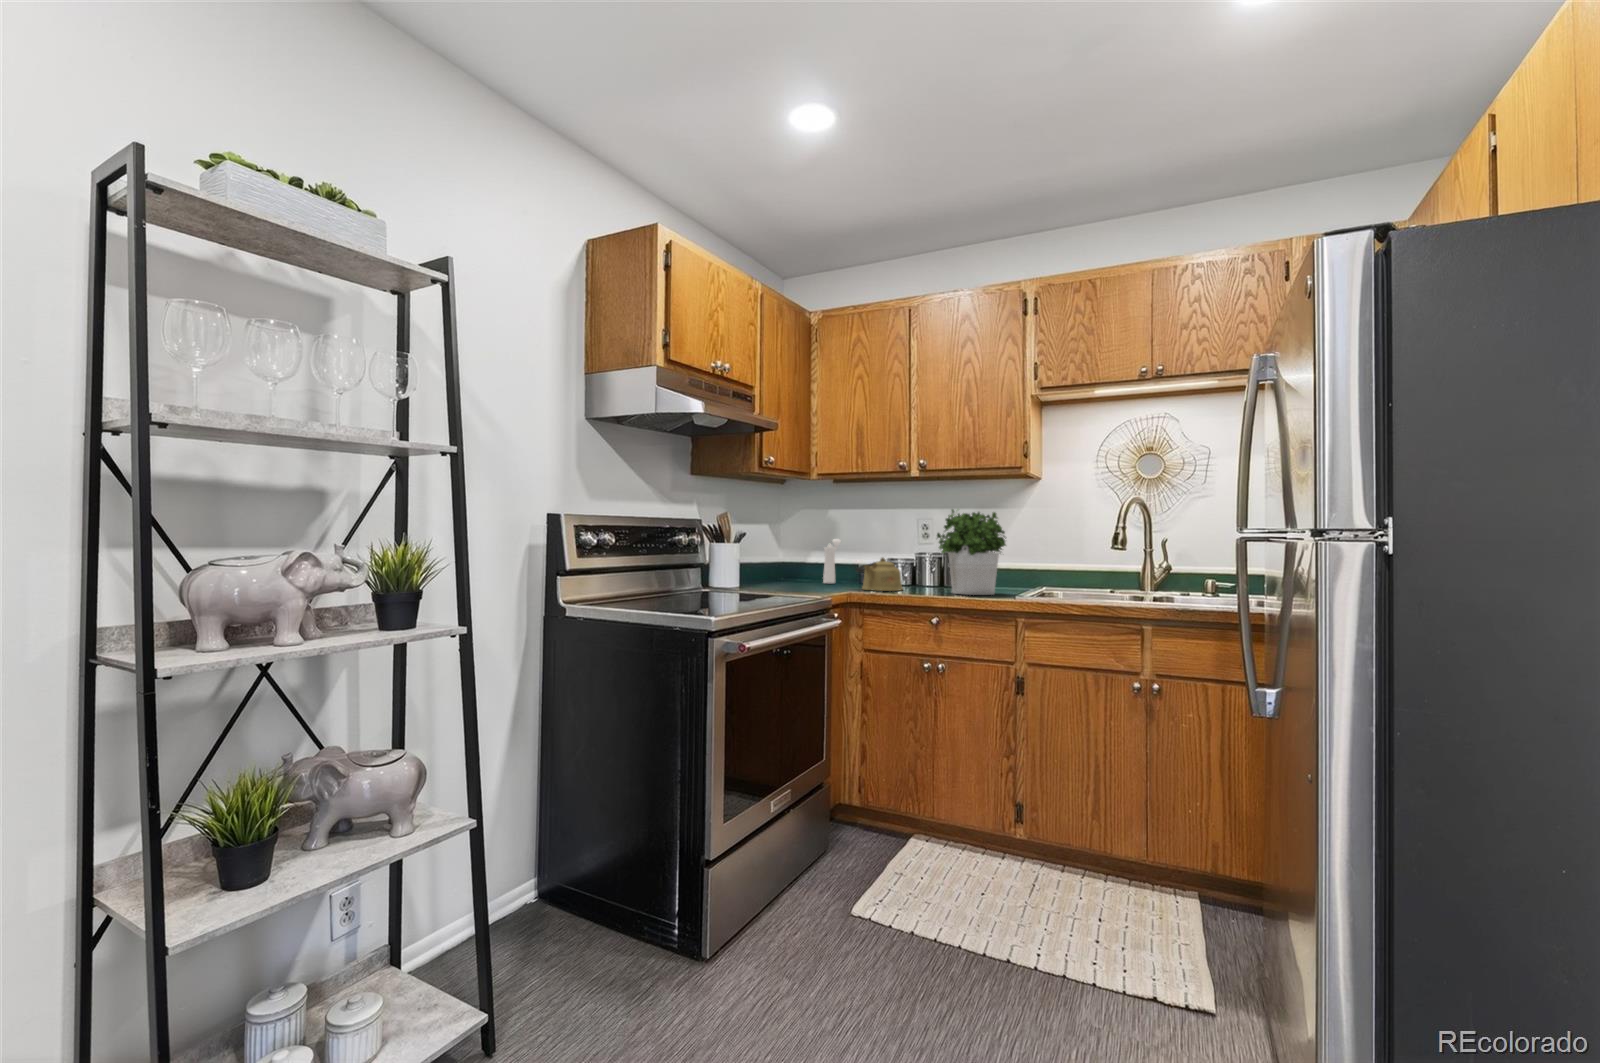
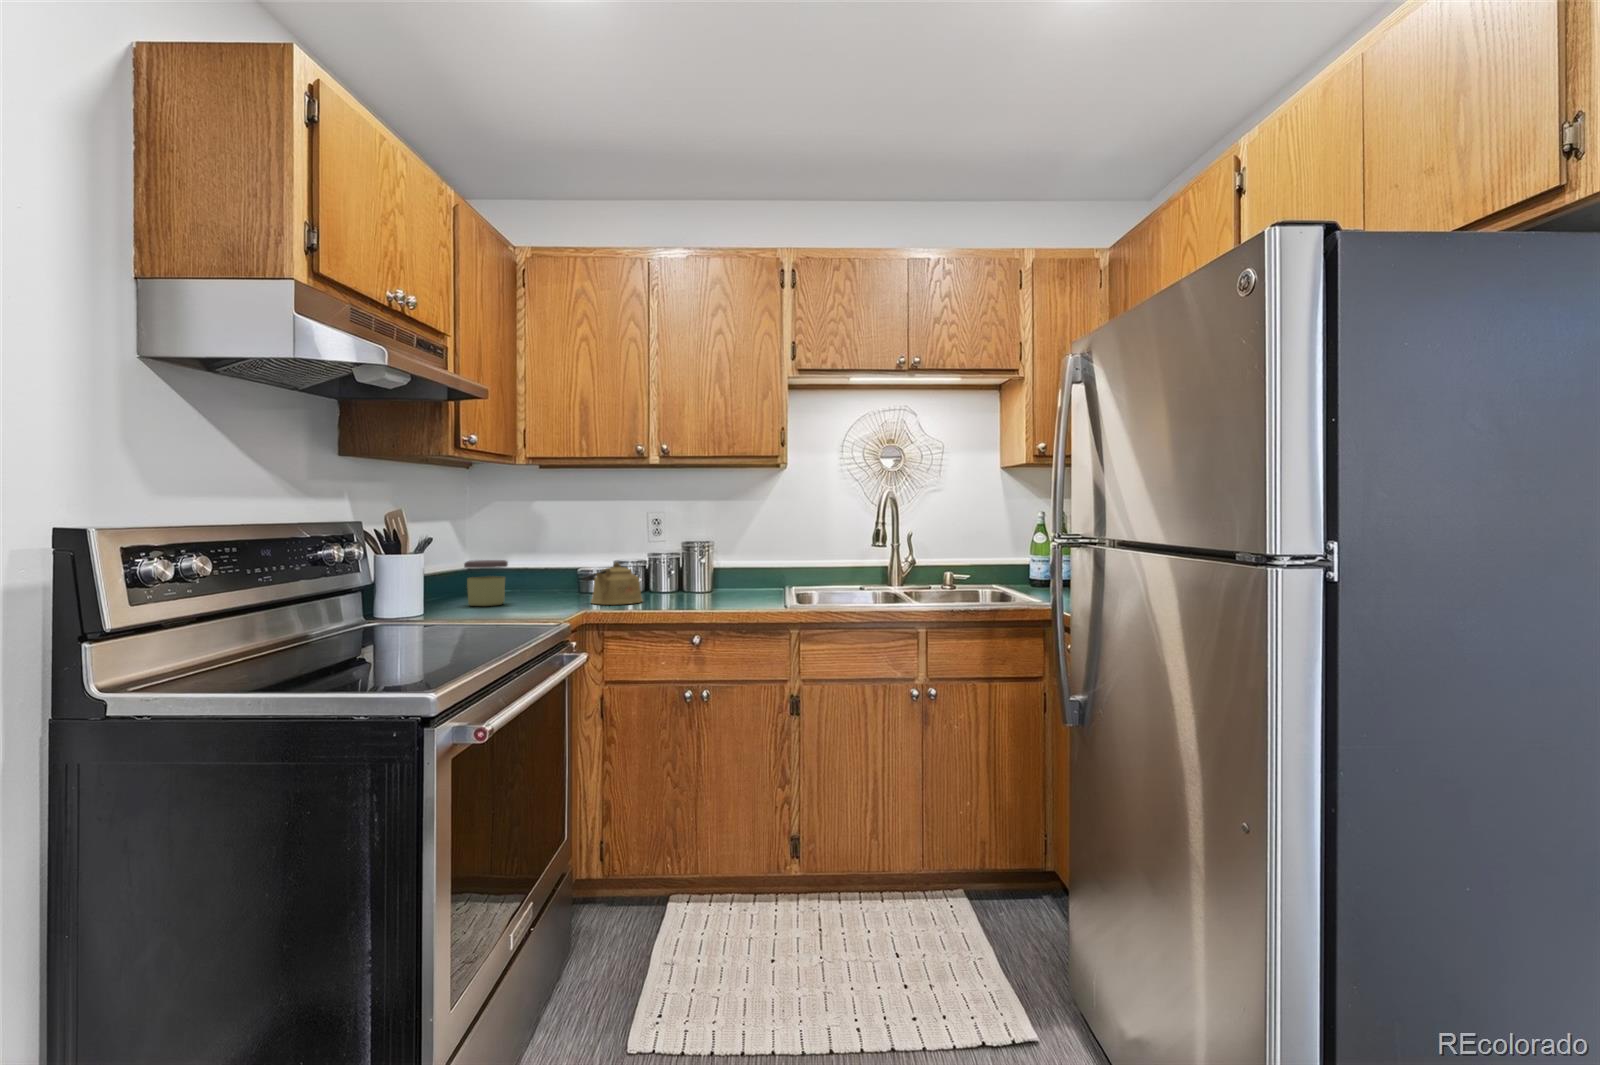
potted plant: present [937,509,1006,595] -> none [683,503,767,605]
pepper mill: present [823,539,841,583] -> none [529,537,549,595]
jar: none [772,553,803,587] -> present [464,560,508,606]

